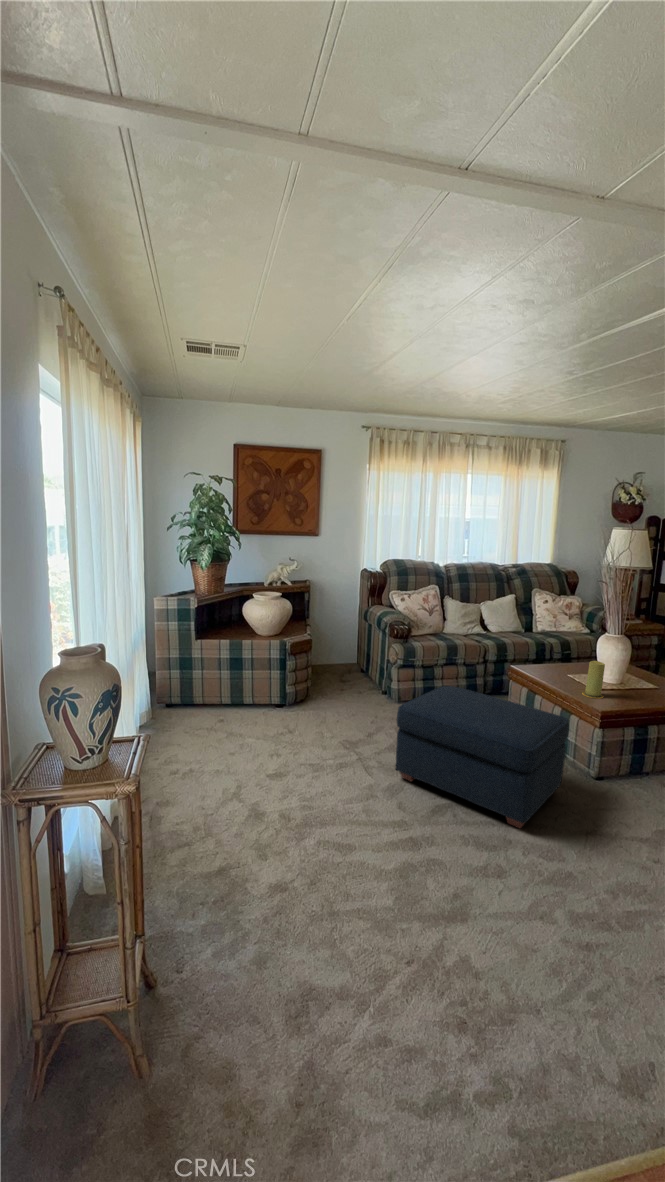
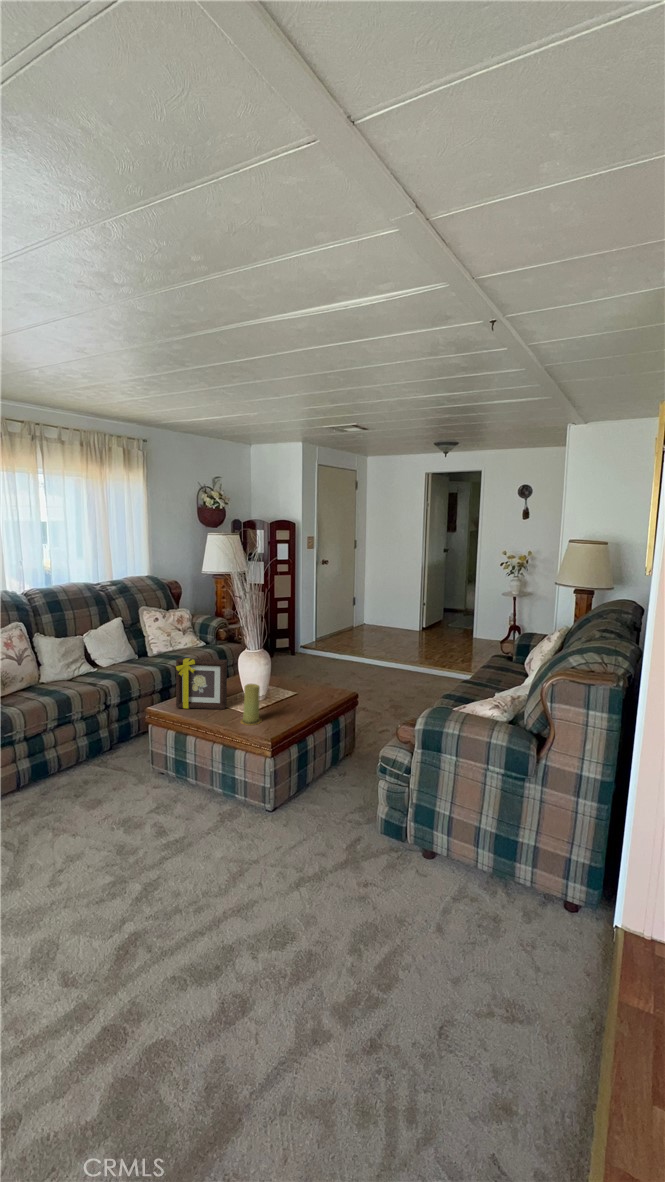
picture frame: none [533,629,583,682] -> present [176,658,227,709]
ottoman: present [396,686,569,828] -> none [29,762,253,937]

